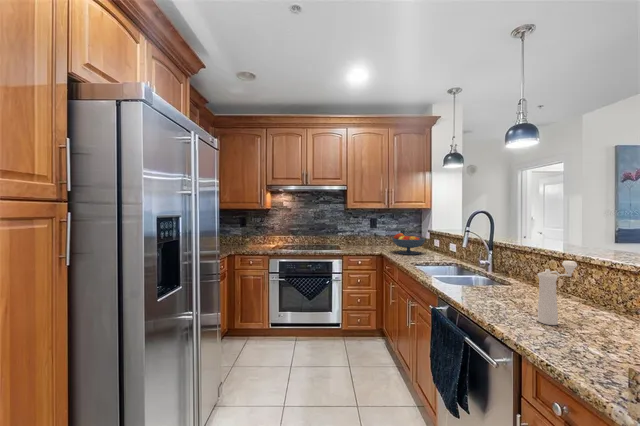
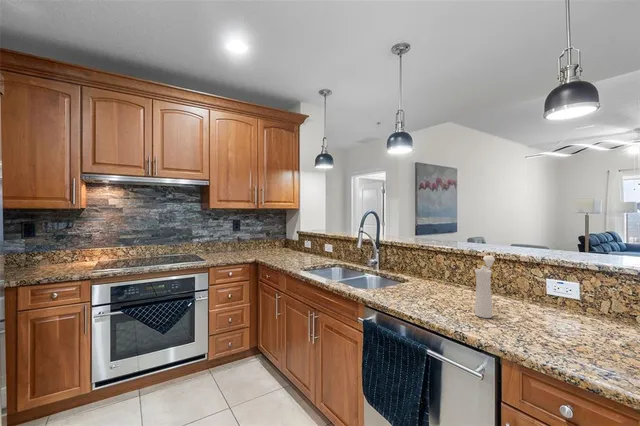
fruit bowl: present [392,233,425,255] -> none [267,236,302,259]

